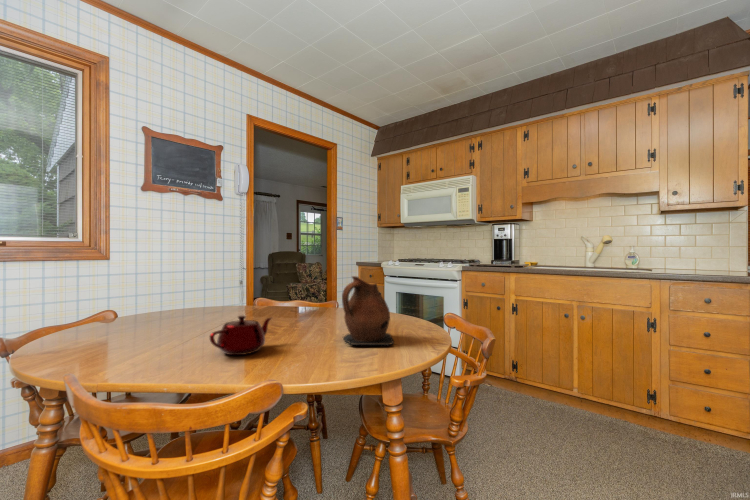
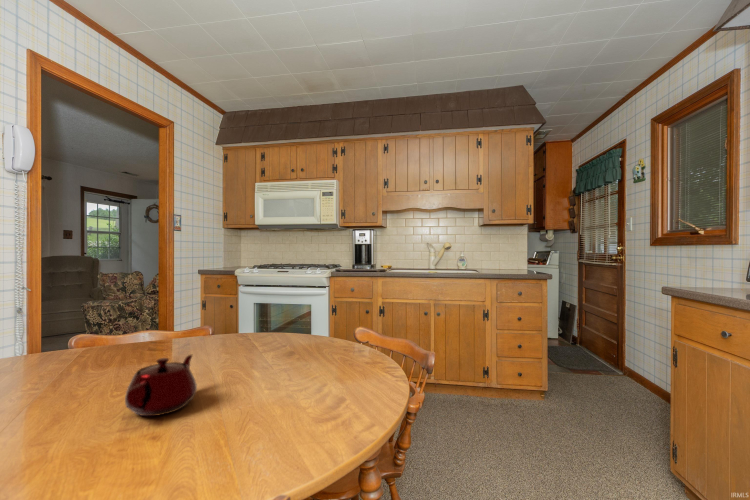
ceramic pitcher: present [342,276,394,345] -> none [274,294,342,373]

